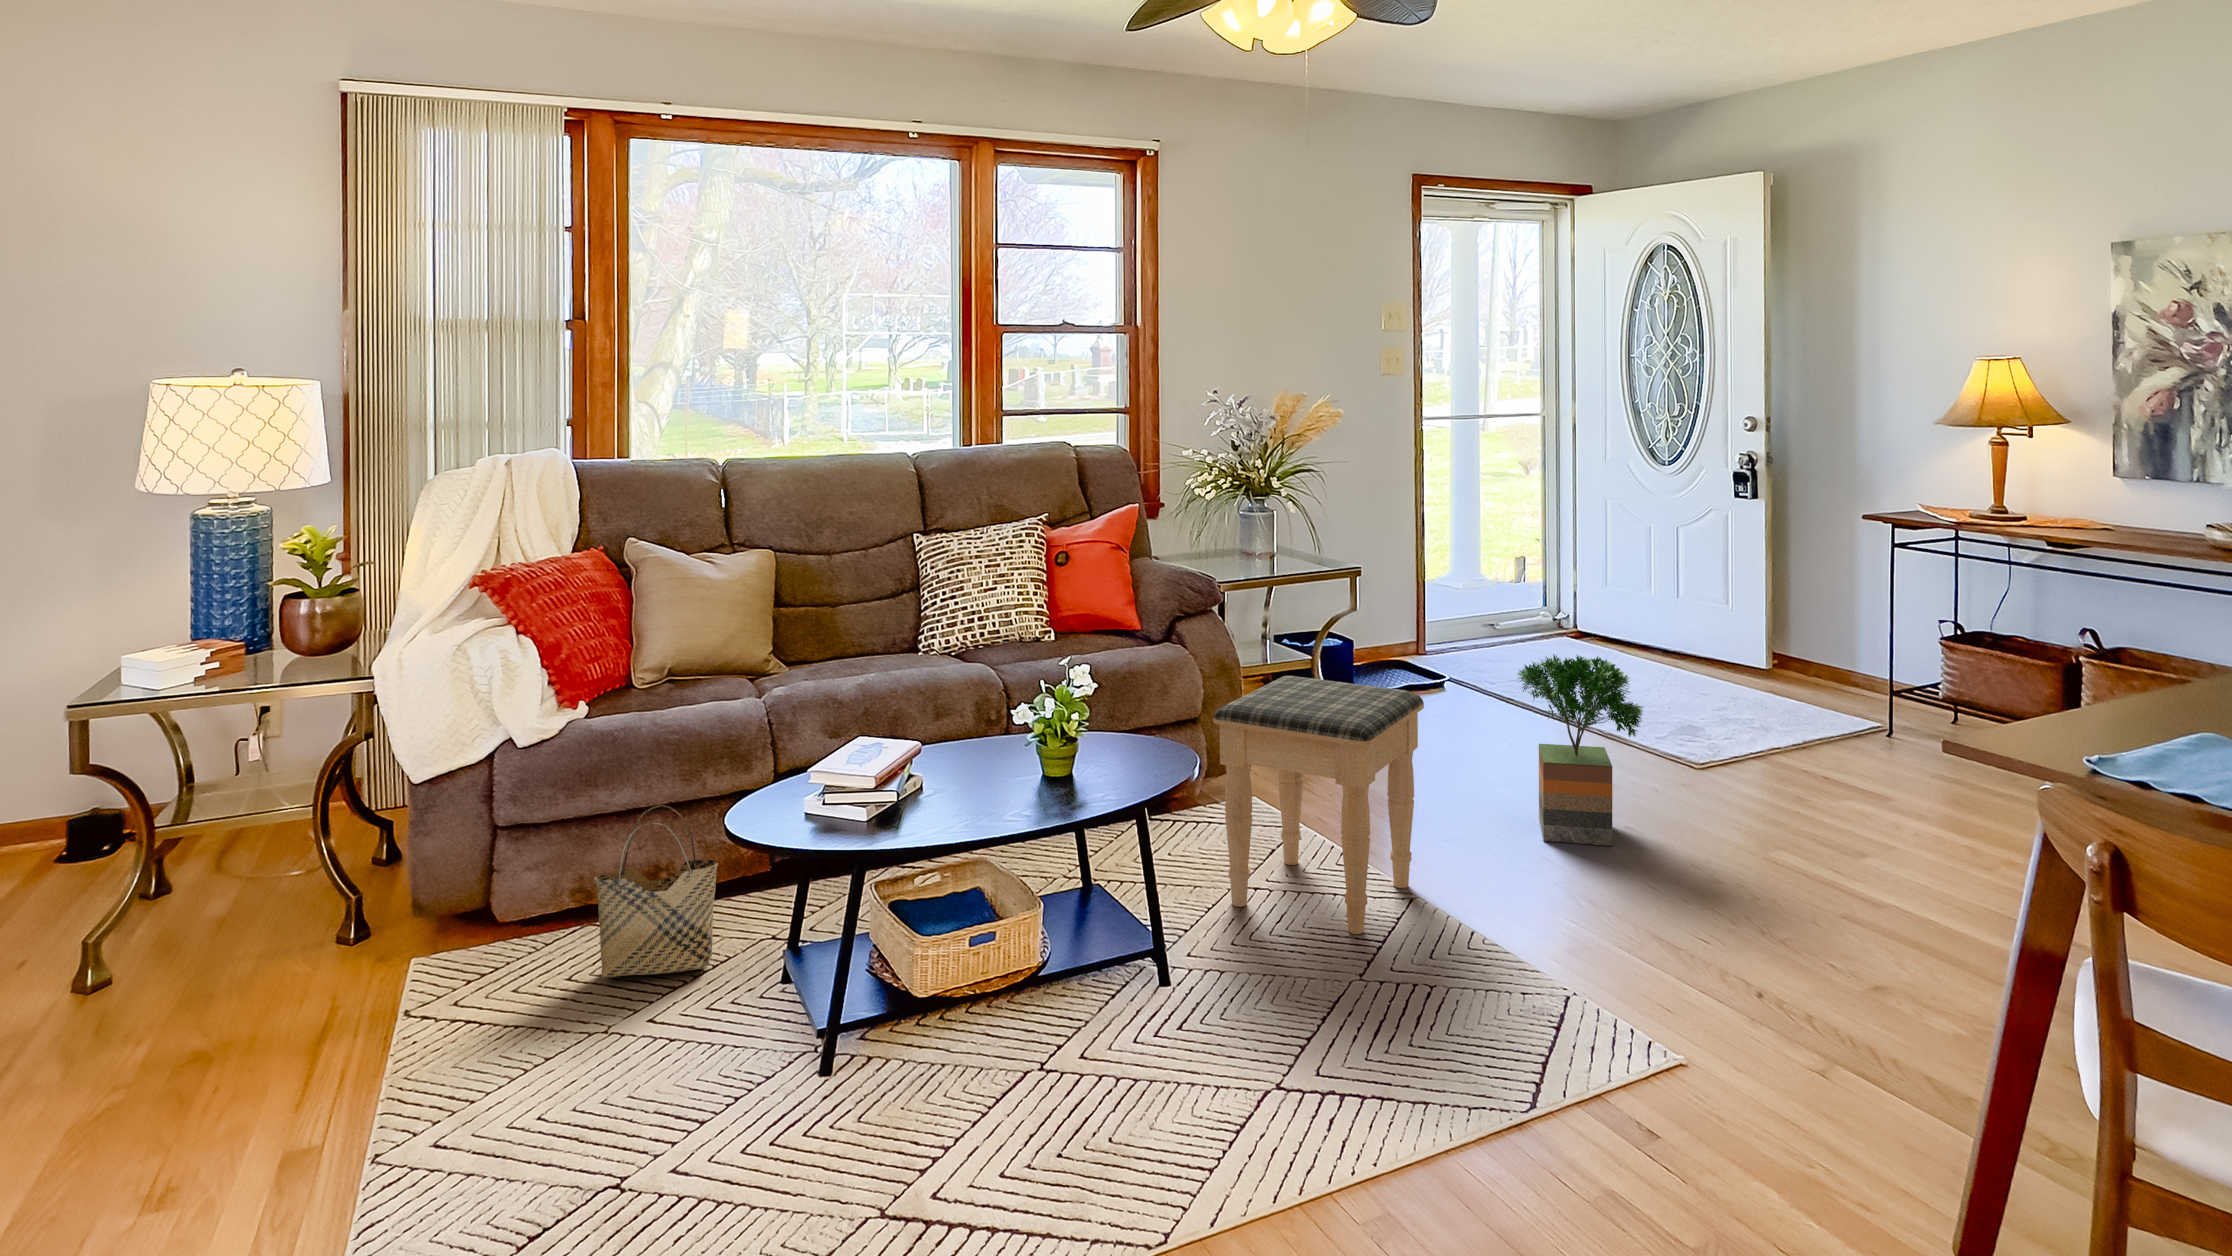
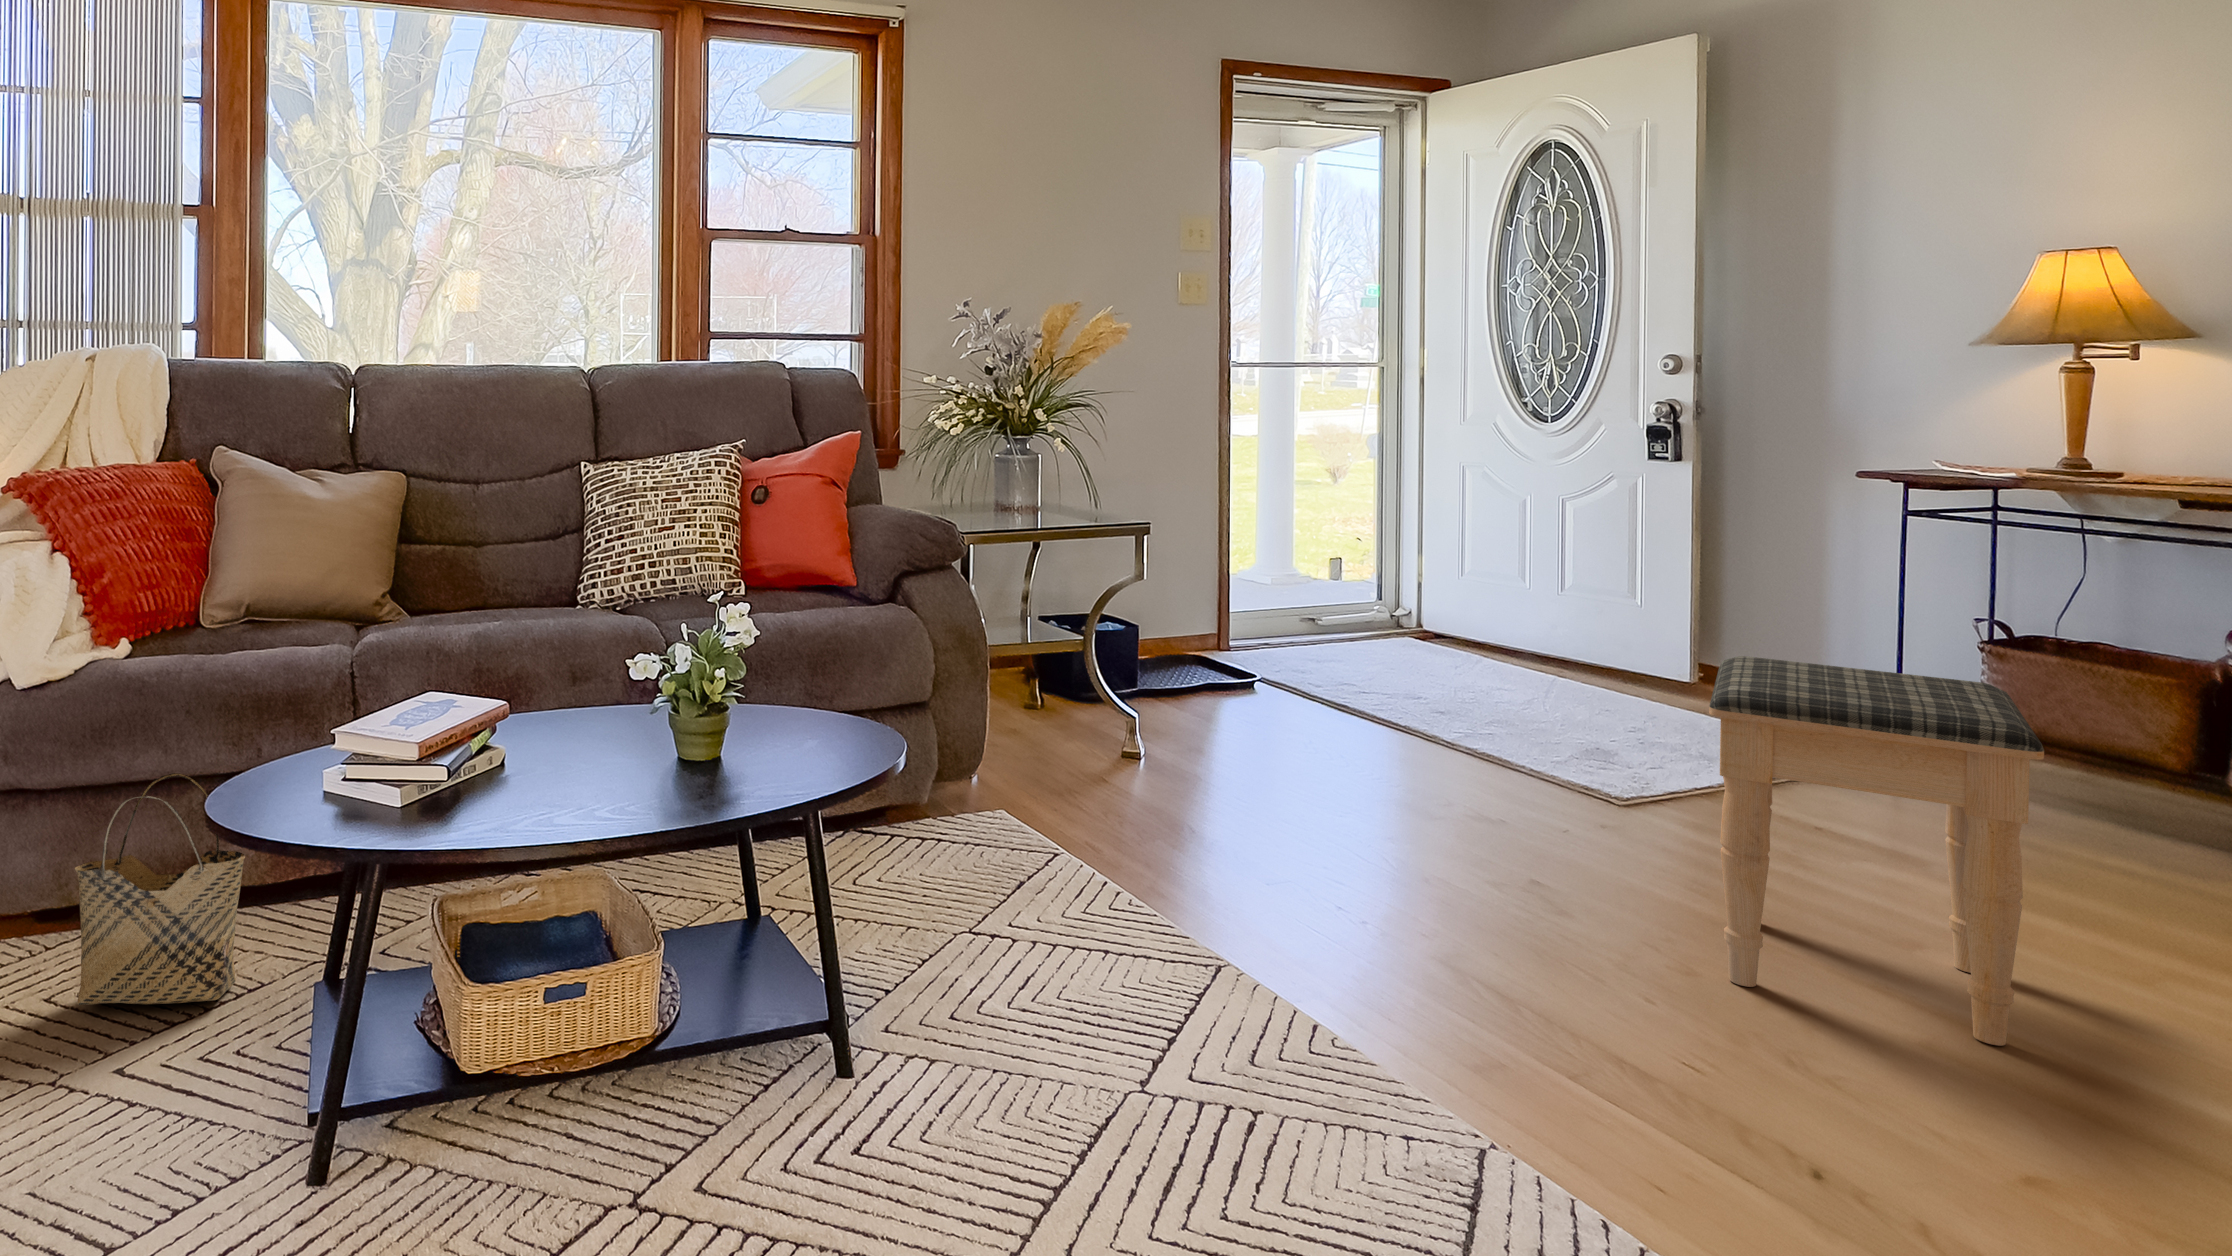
potted tree: present [1518,655,1643,846] -> none [1369,631,1566,906]
footstool: present [1213,676,1424,934] -> present [1709,656,2044,1046]

